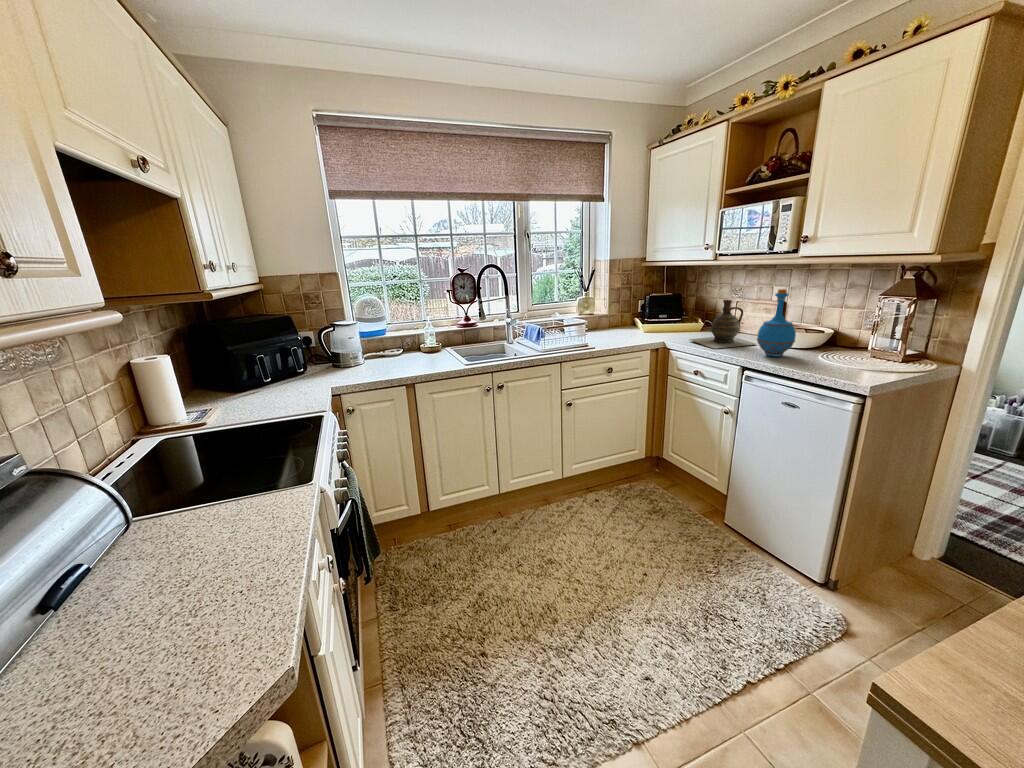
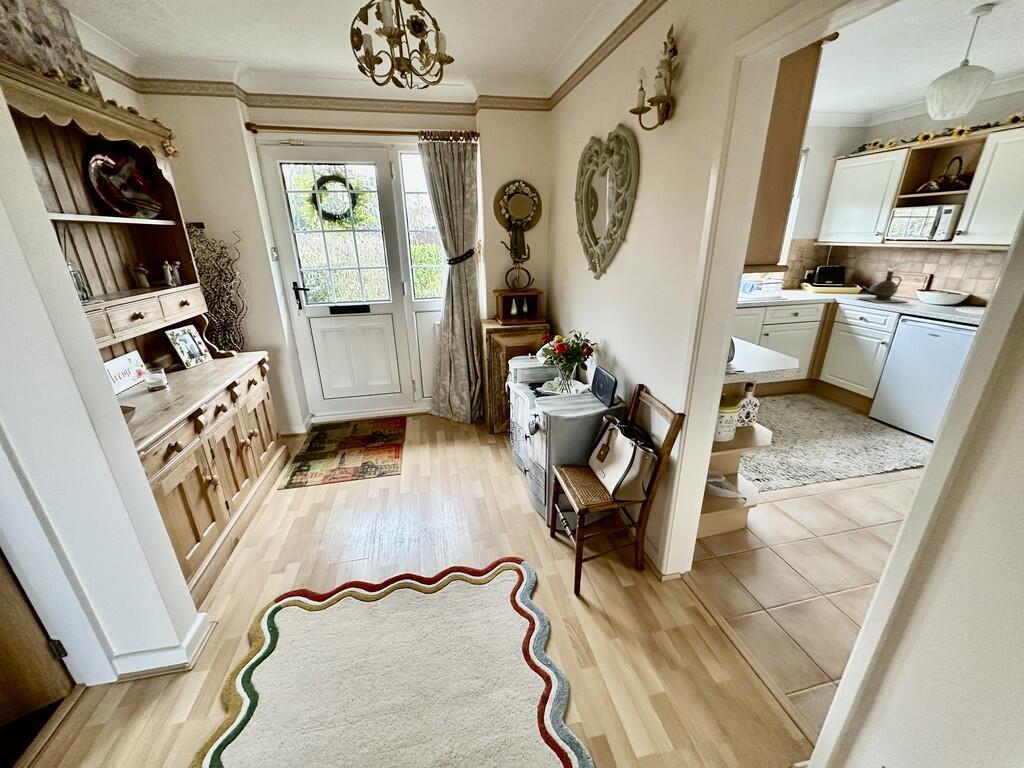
bottle: present [757,289,796,357] -> none [913,265,943,308]

